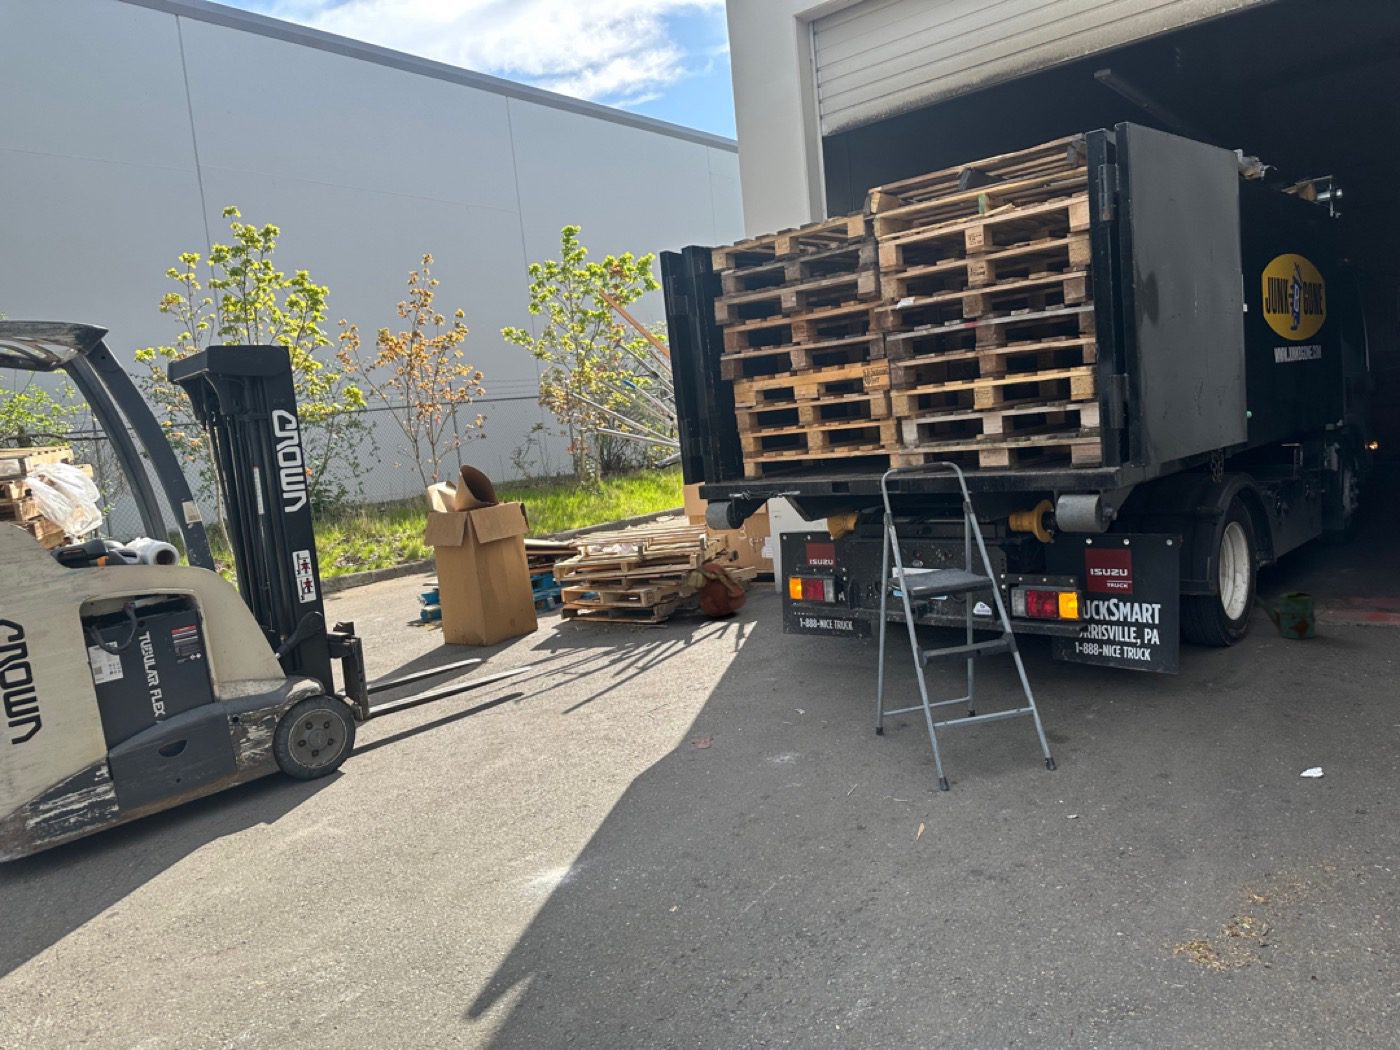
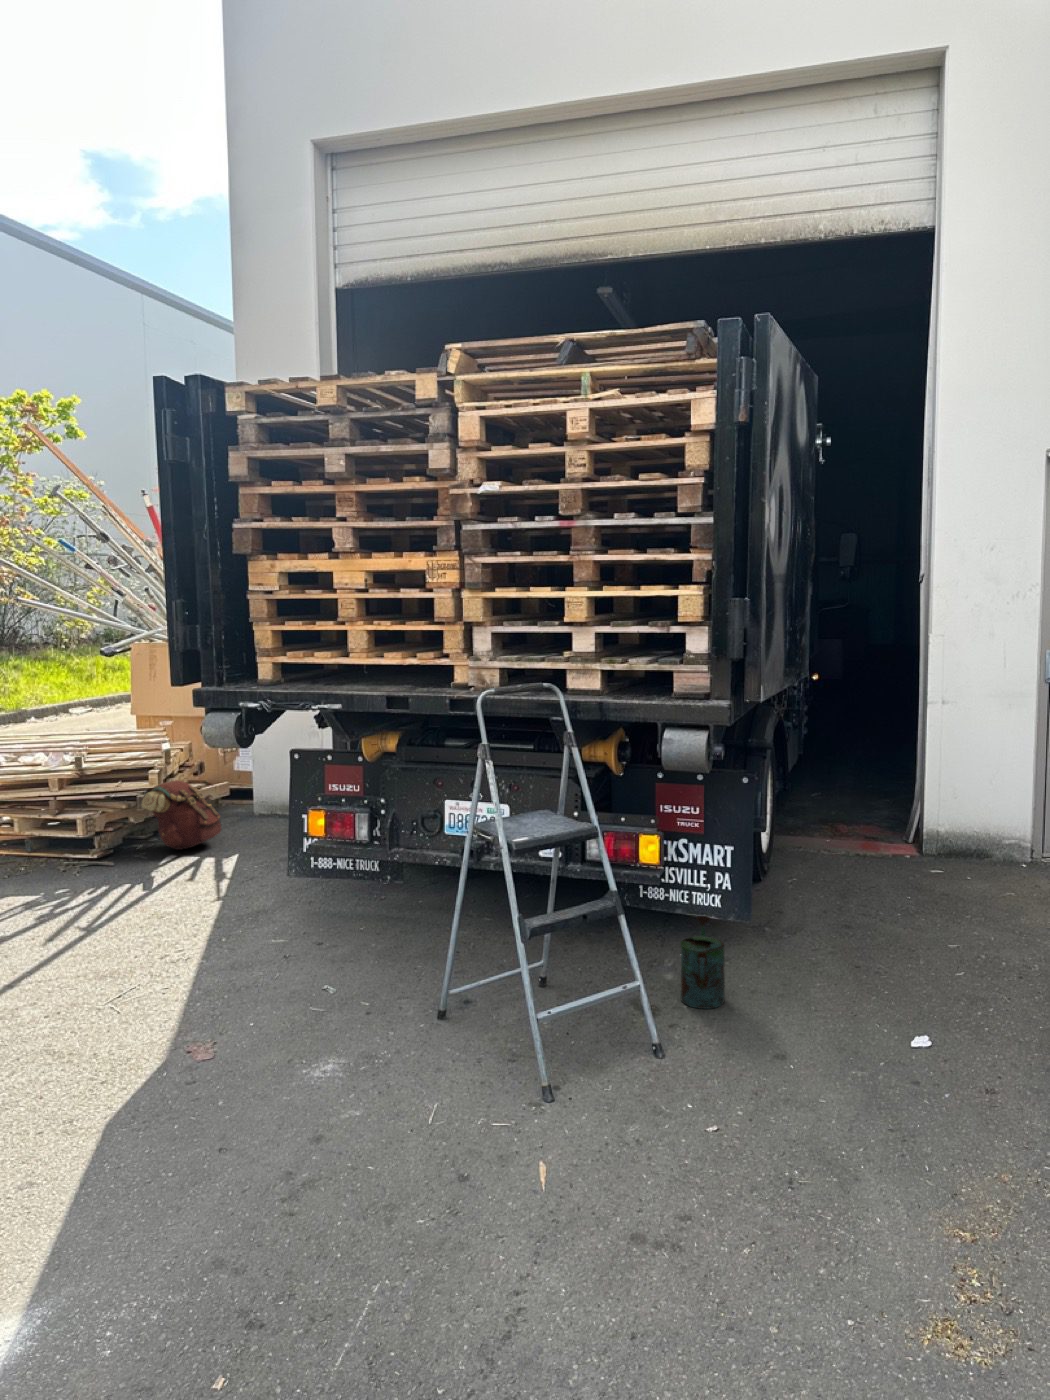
watering can: present [1251,588,1327,639] -> present [681,916,725,1009]

